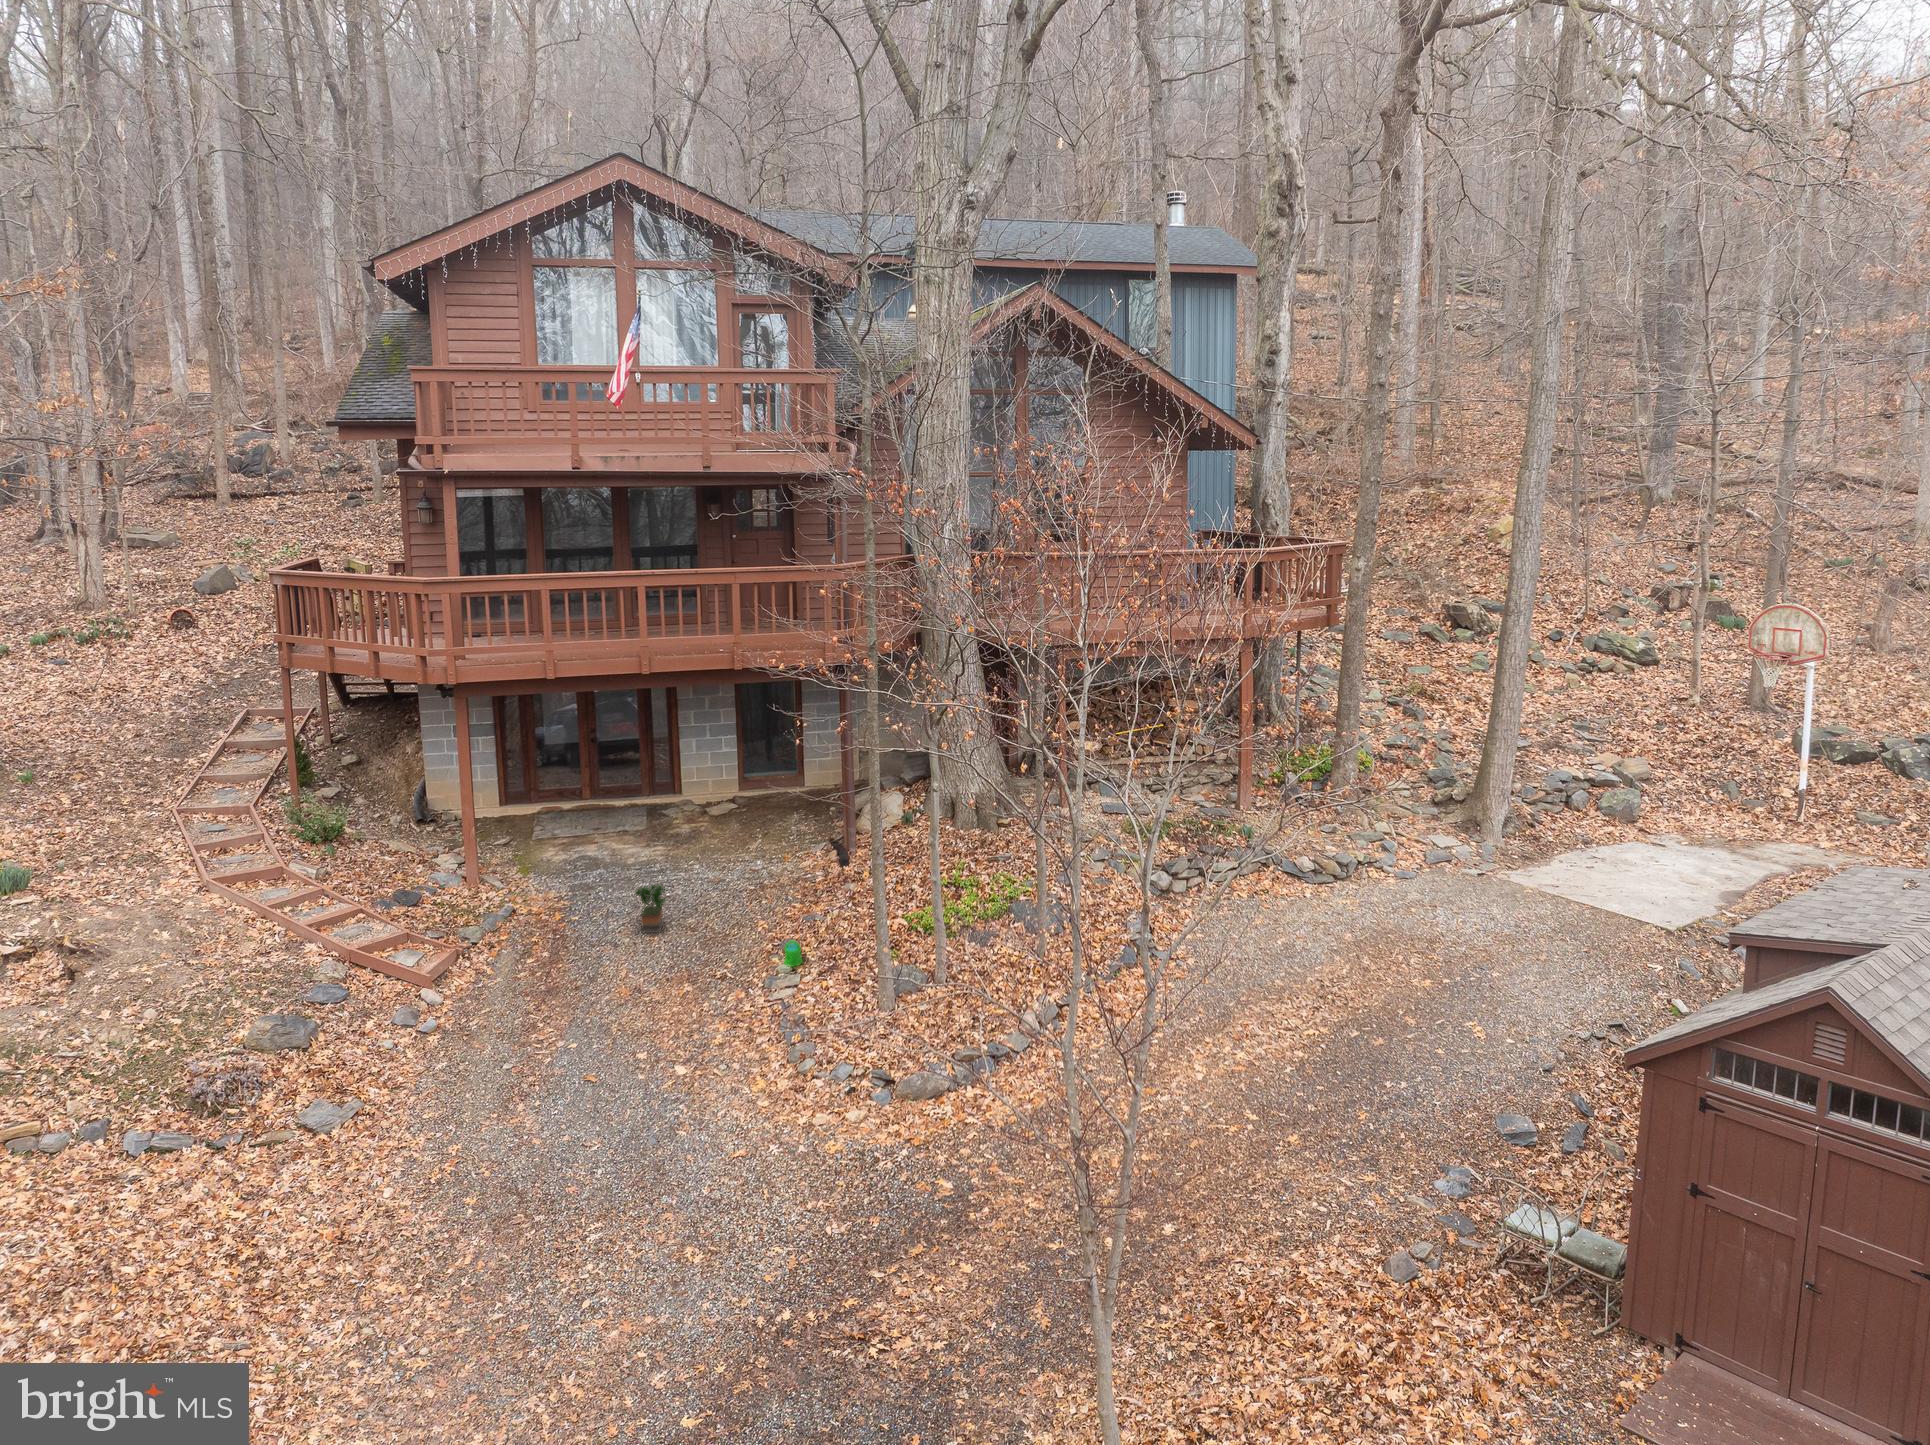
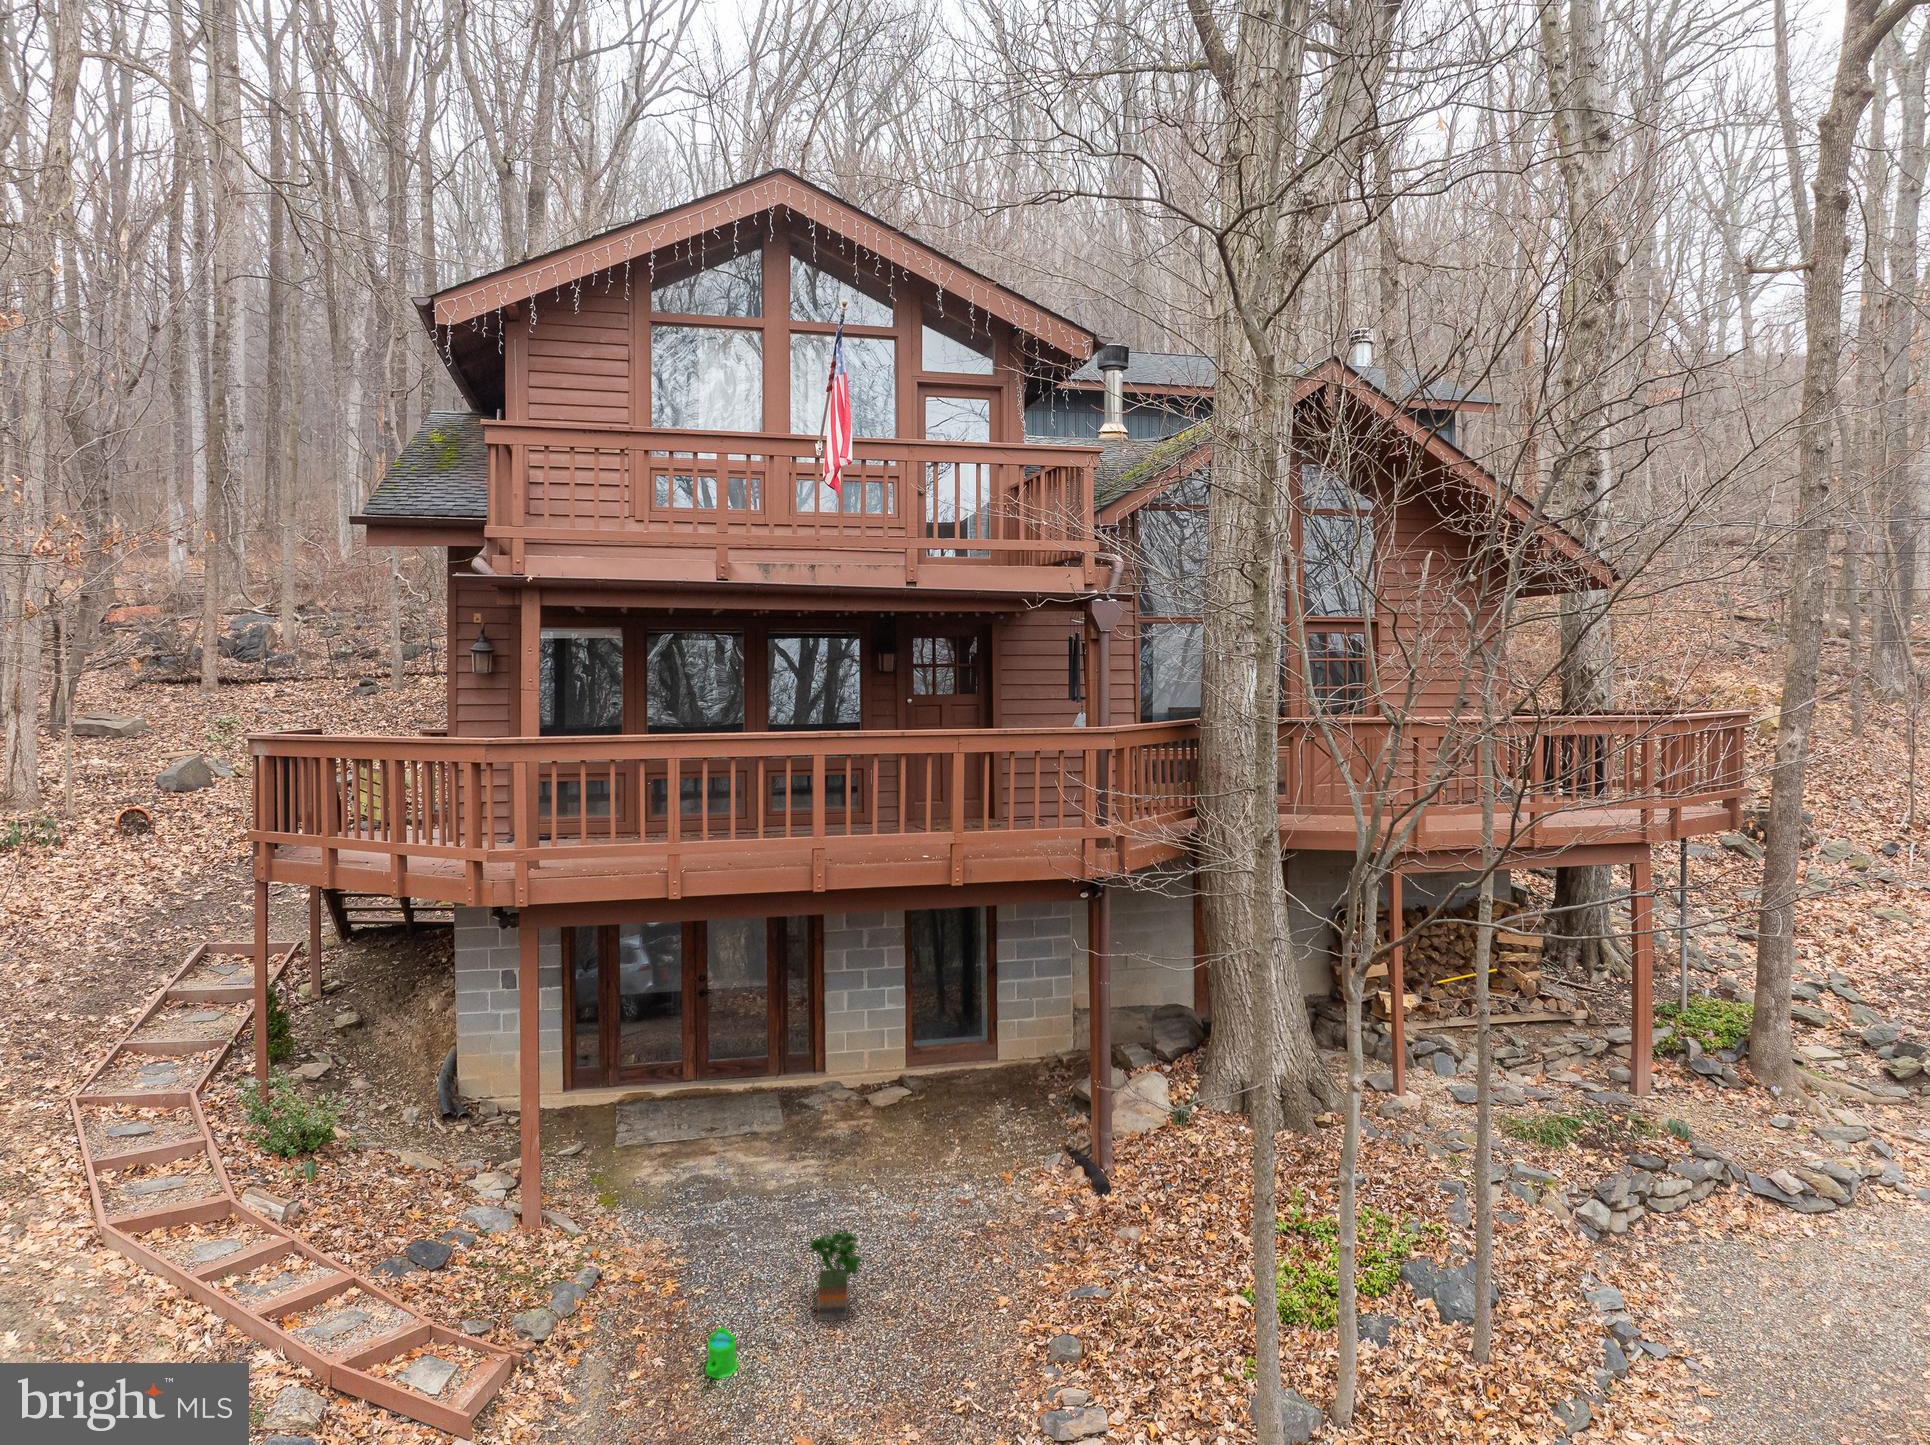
watering can: present [784,940,802,967] -> present [705,1327,738,1379]

